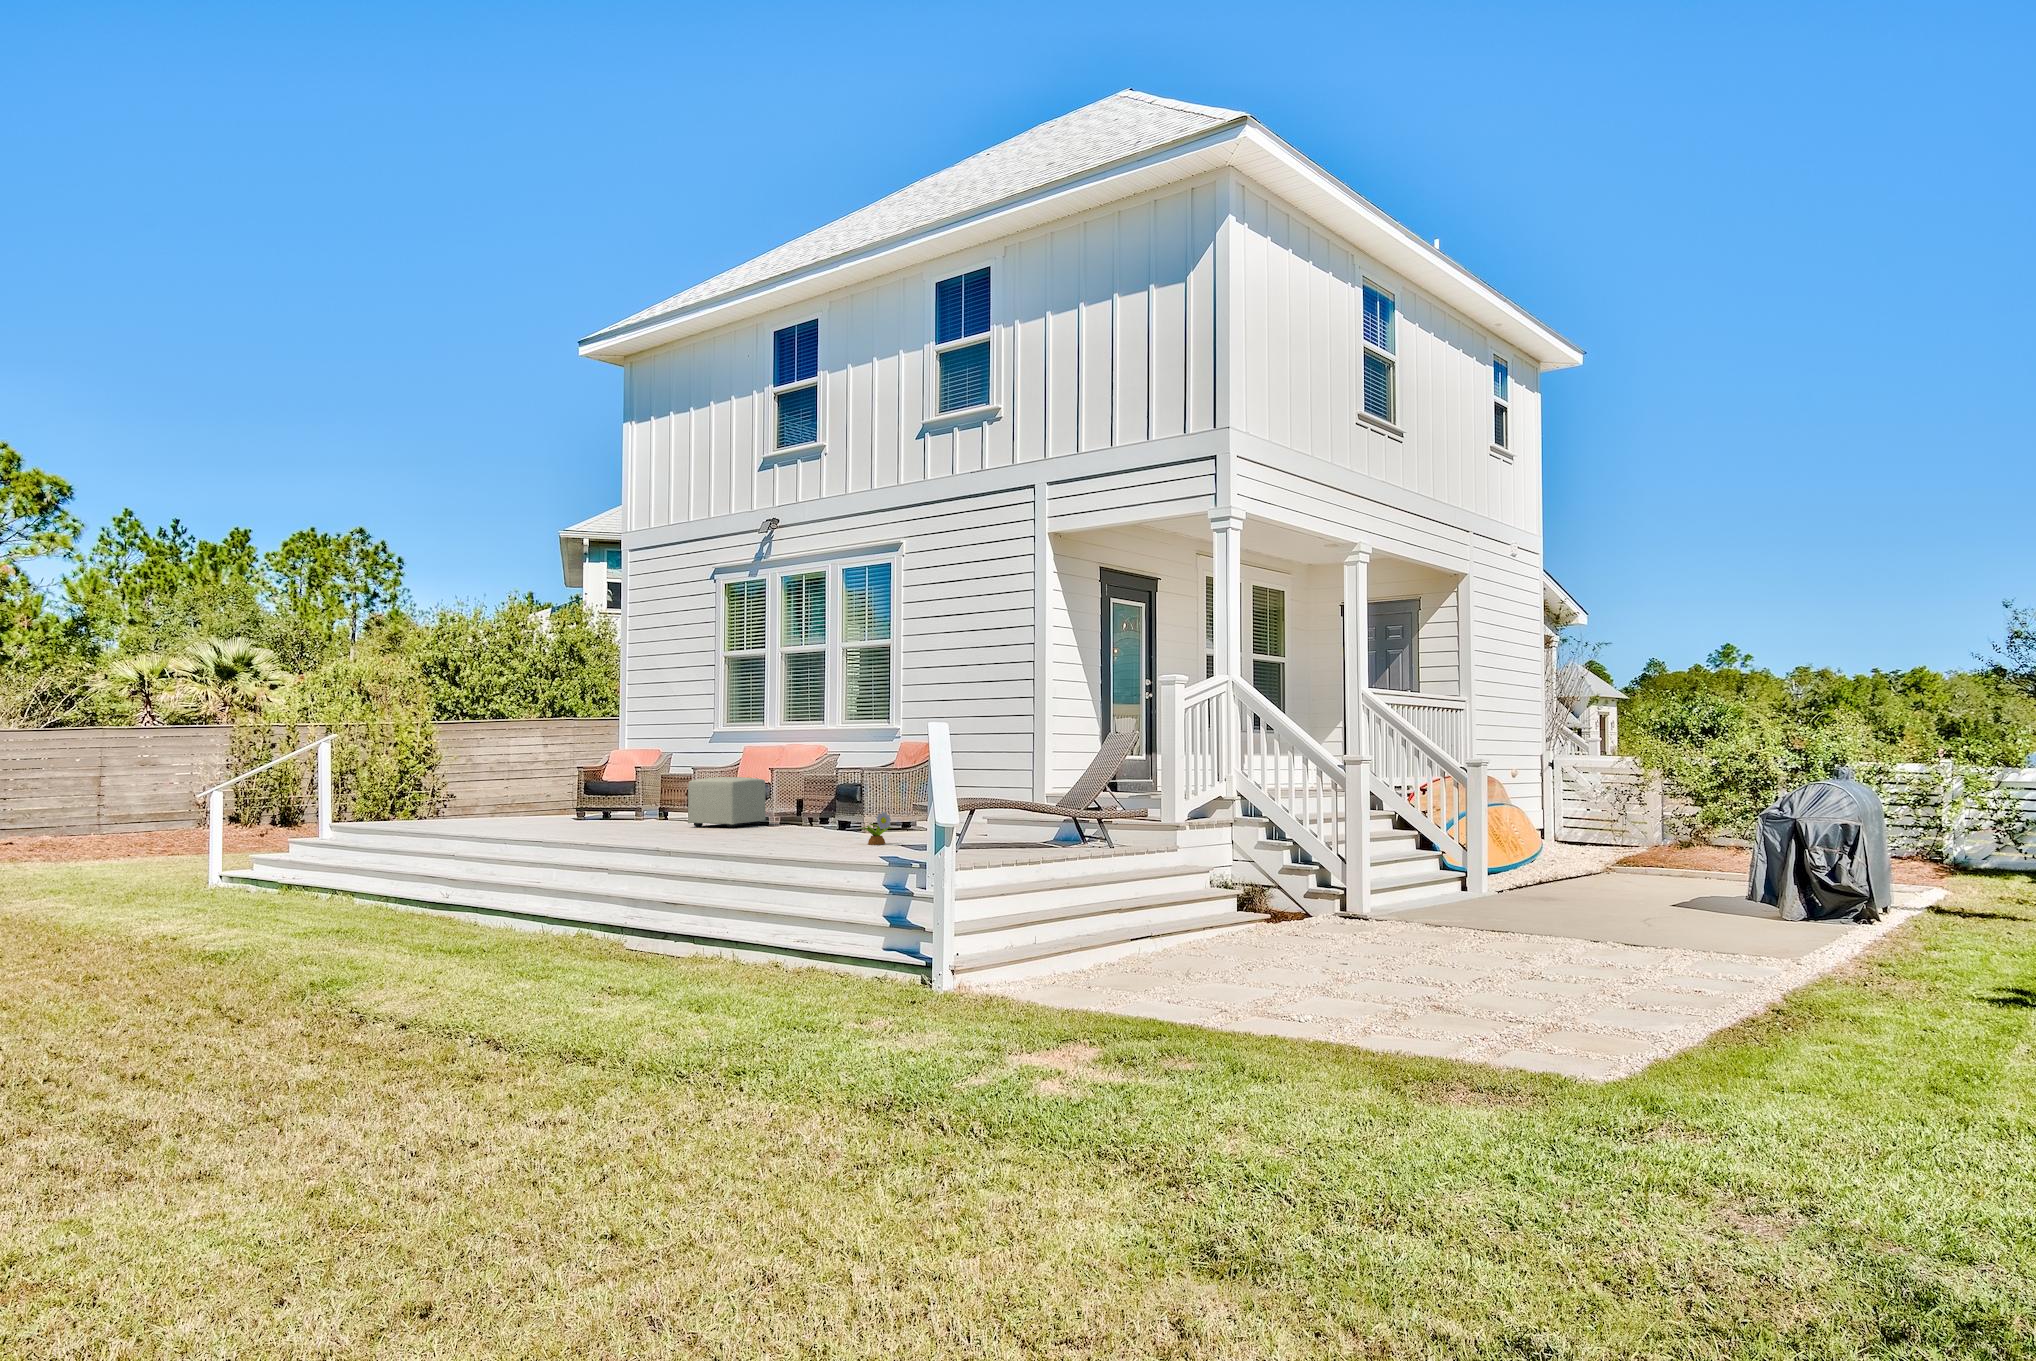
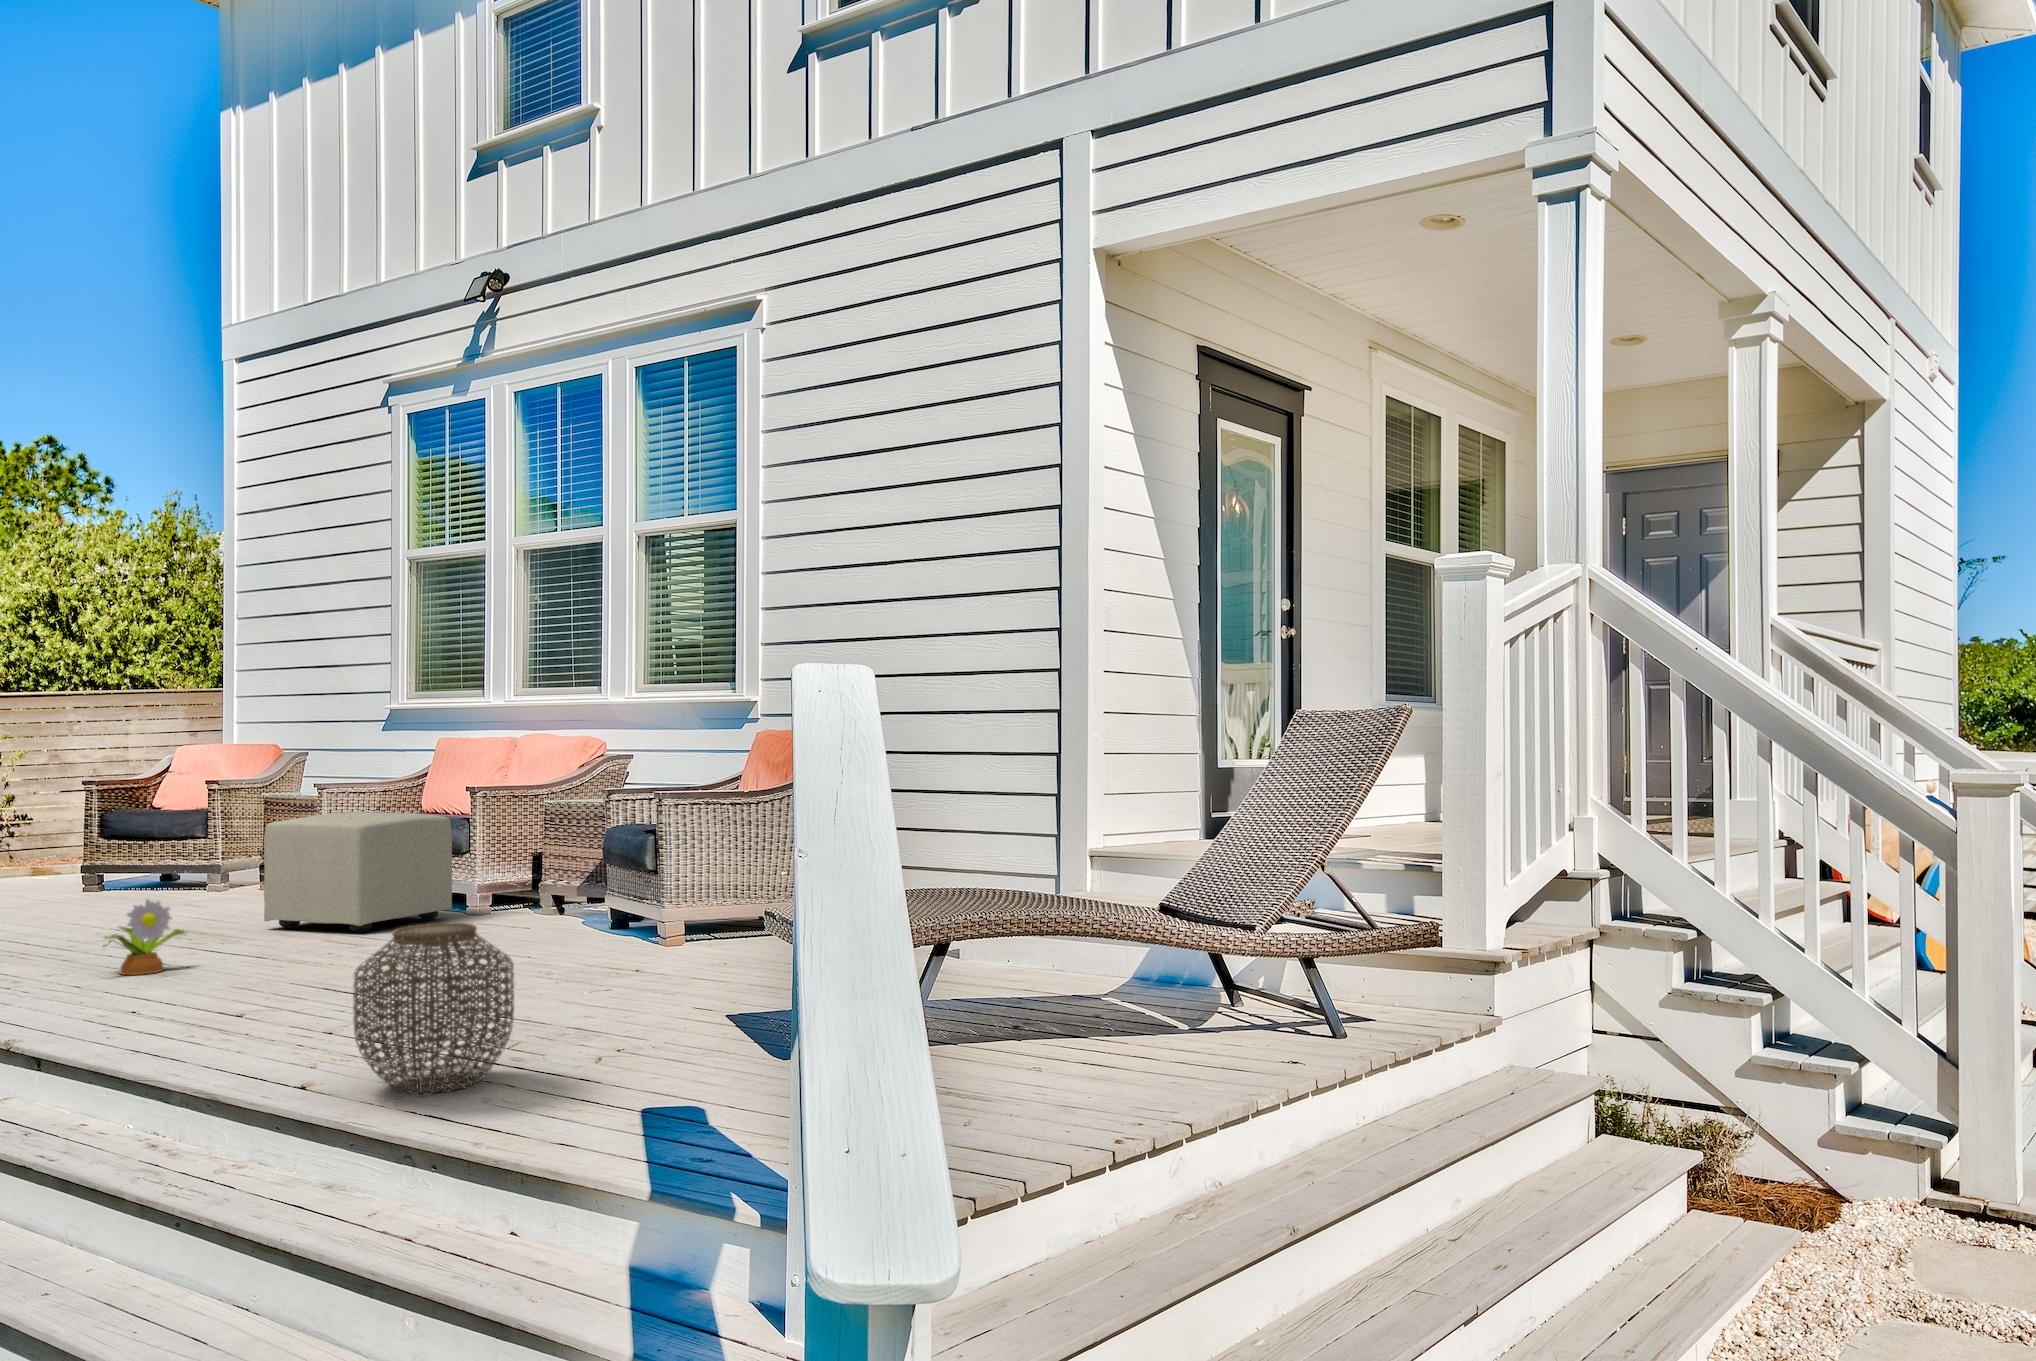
woven basket: none [787,801,835,852] -> present [353,923,514,1093]
decorative plant: present [861,811,891,845] -> present [104,900,185,975]

